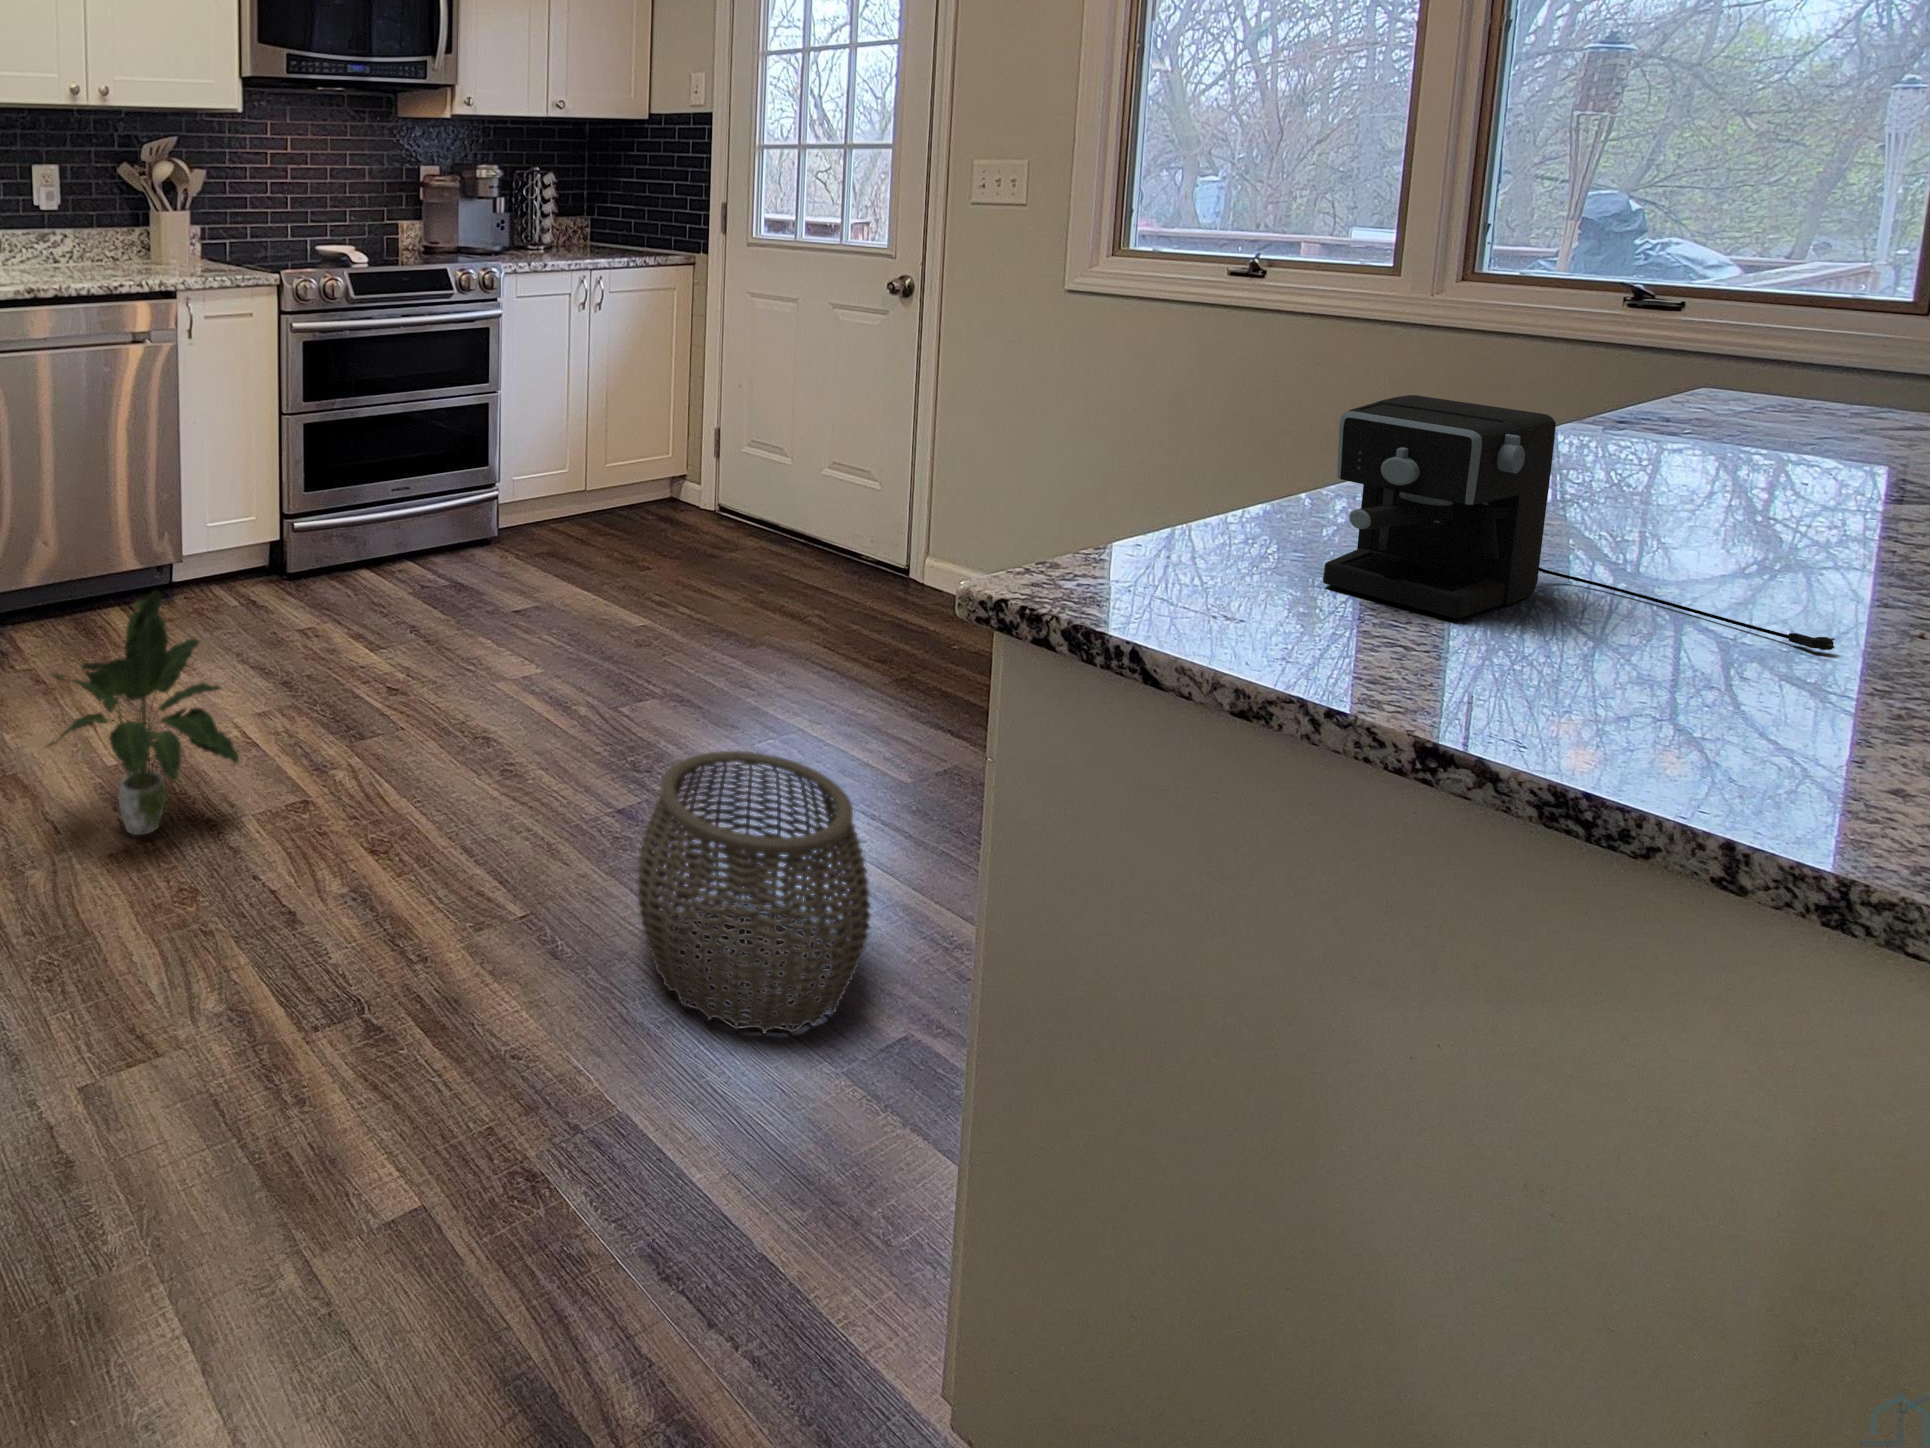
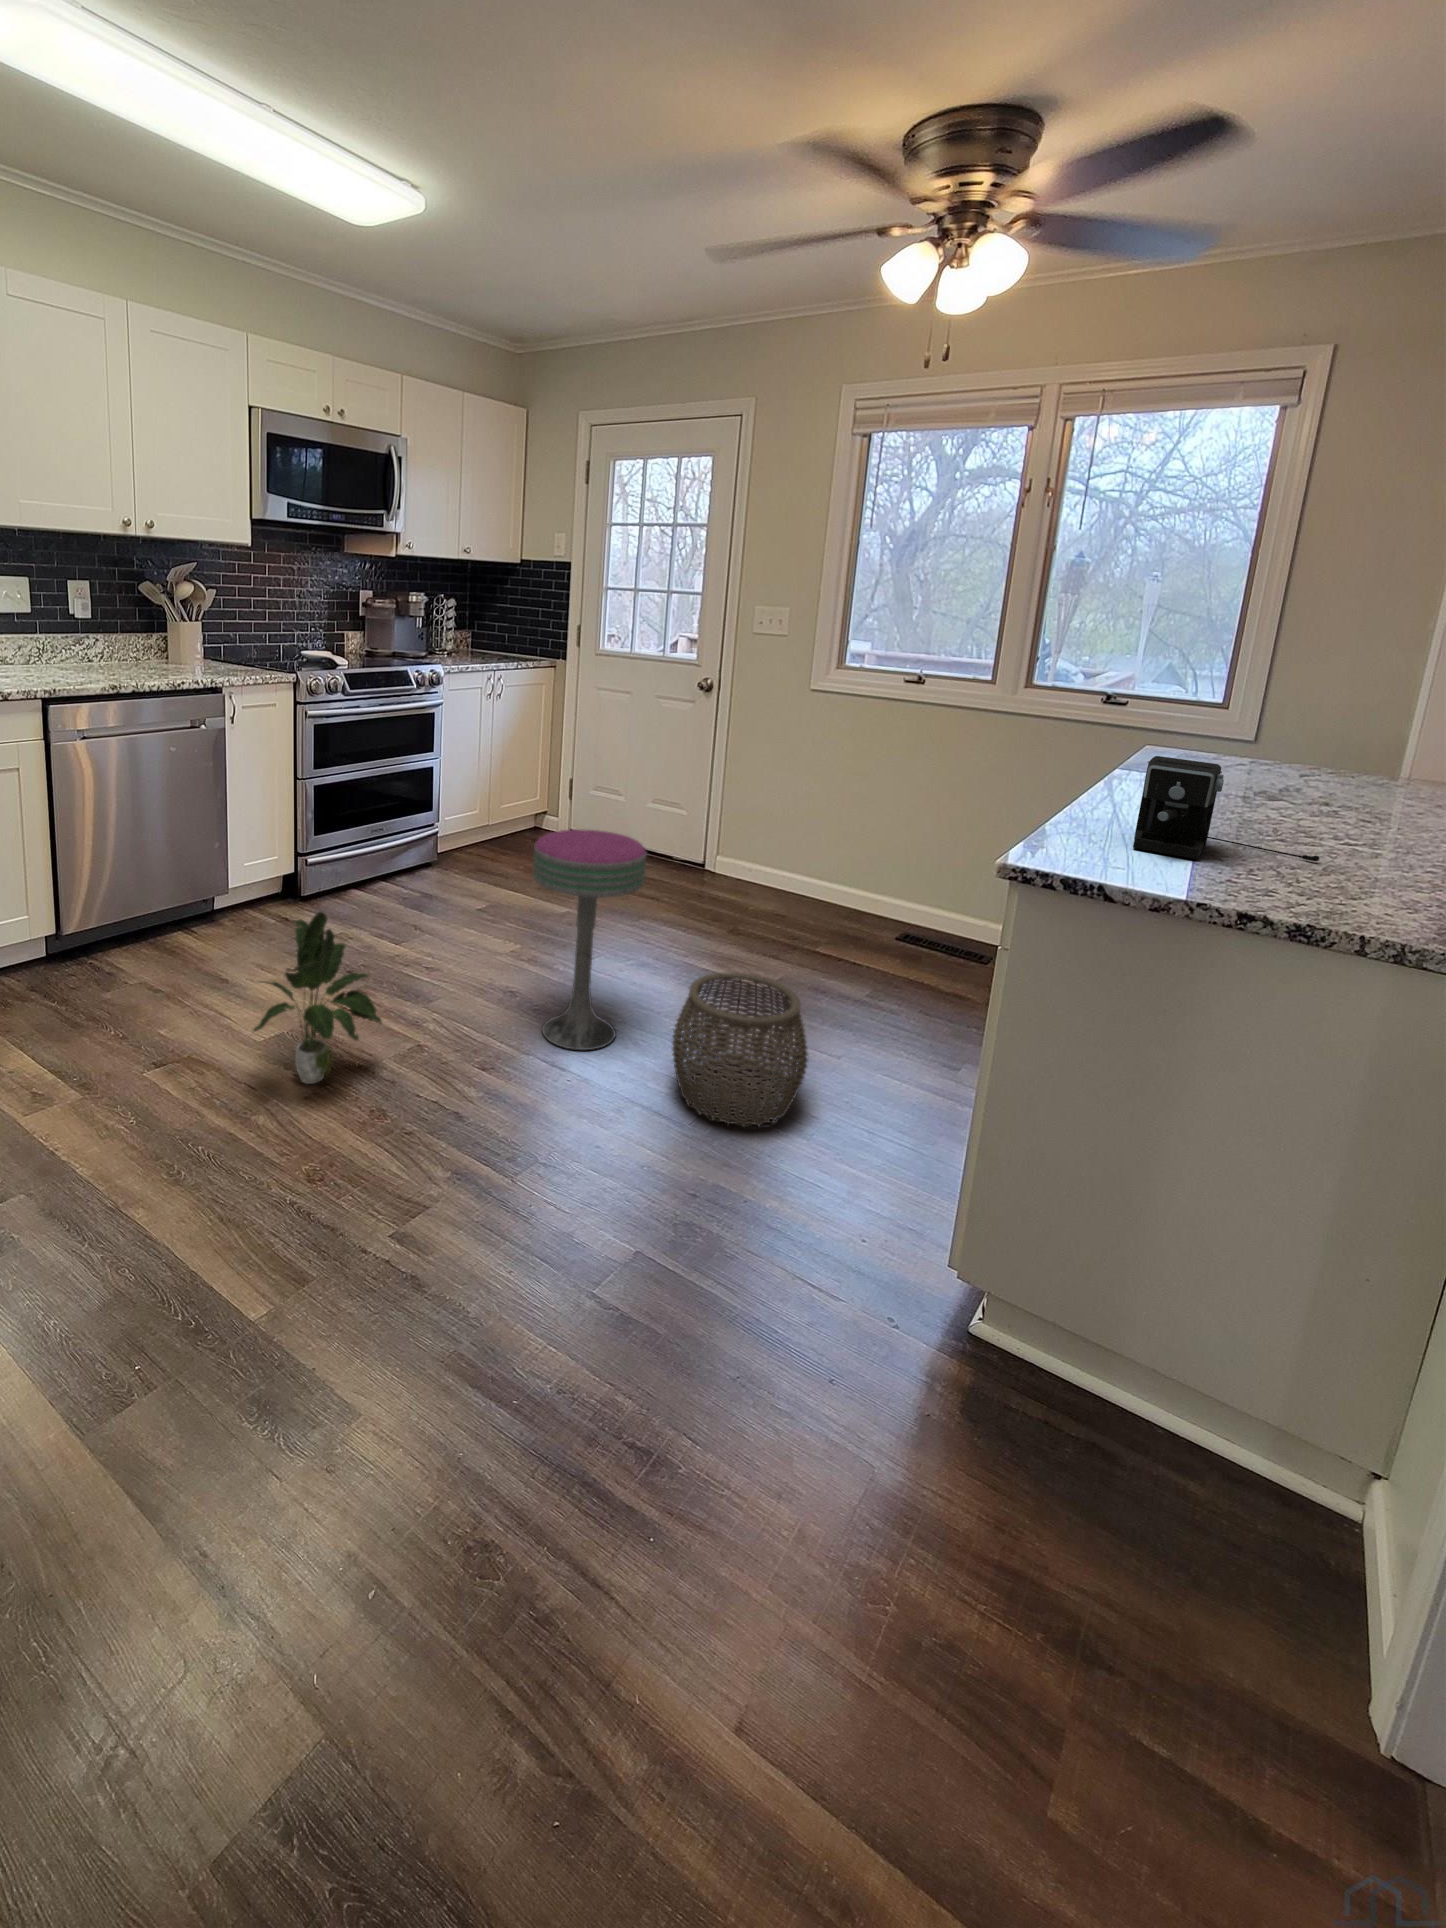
bar stool: none [472,499,646,851] -> present [533,830,647,1050]

